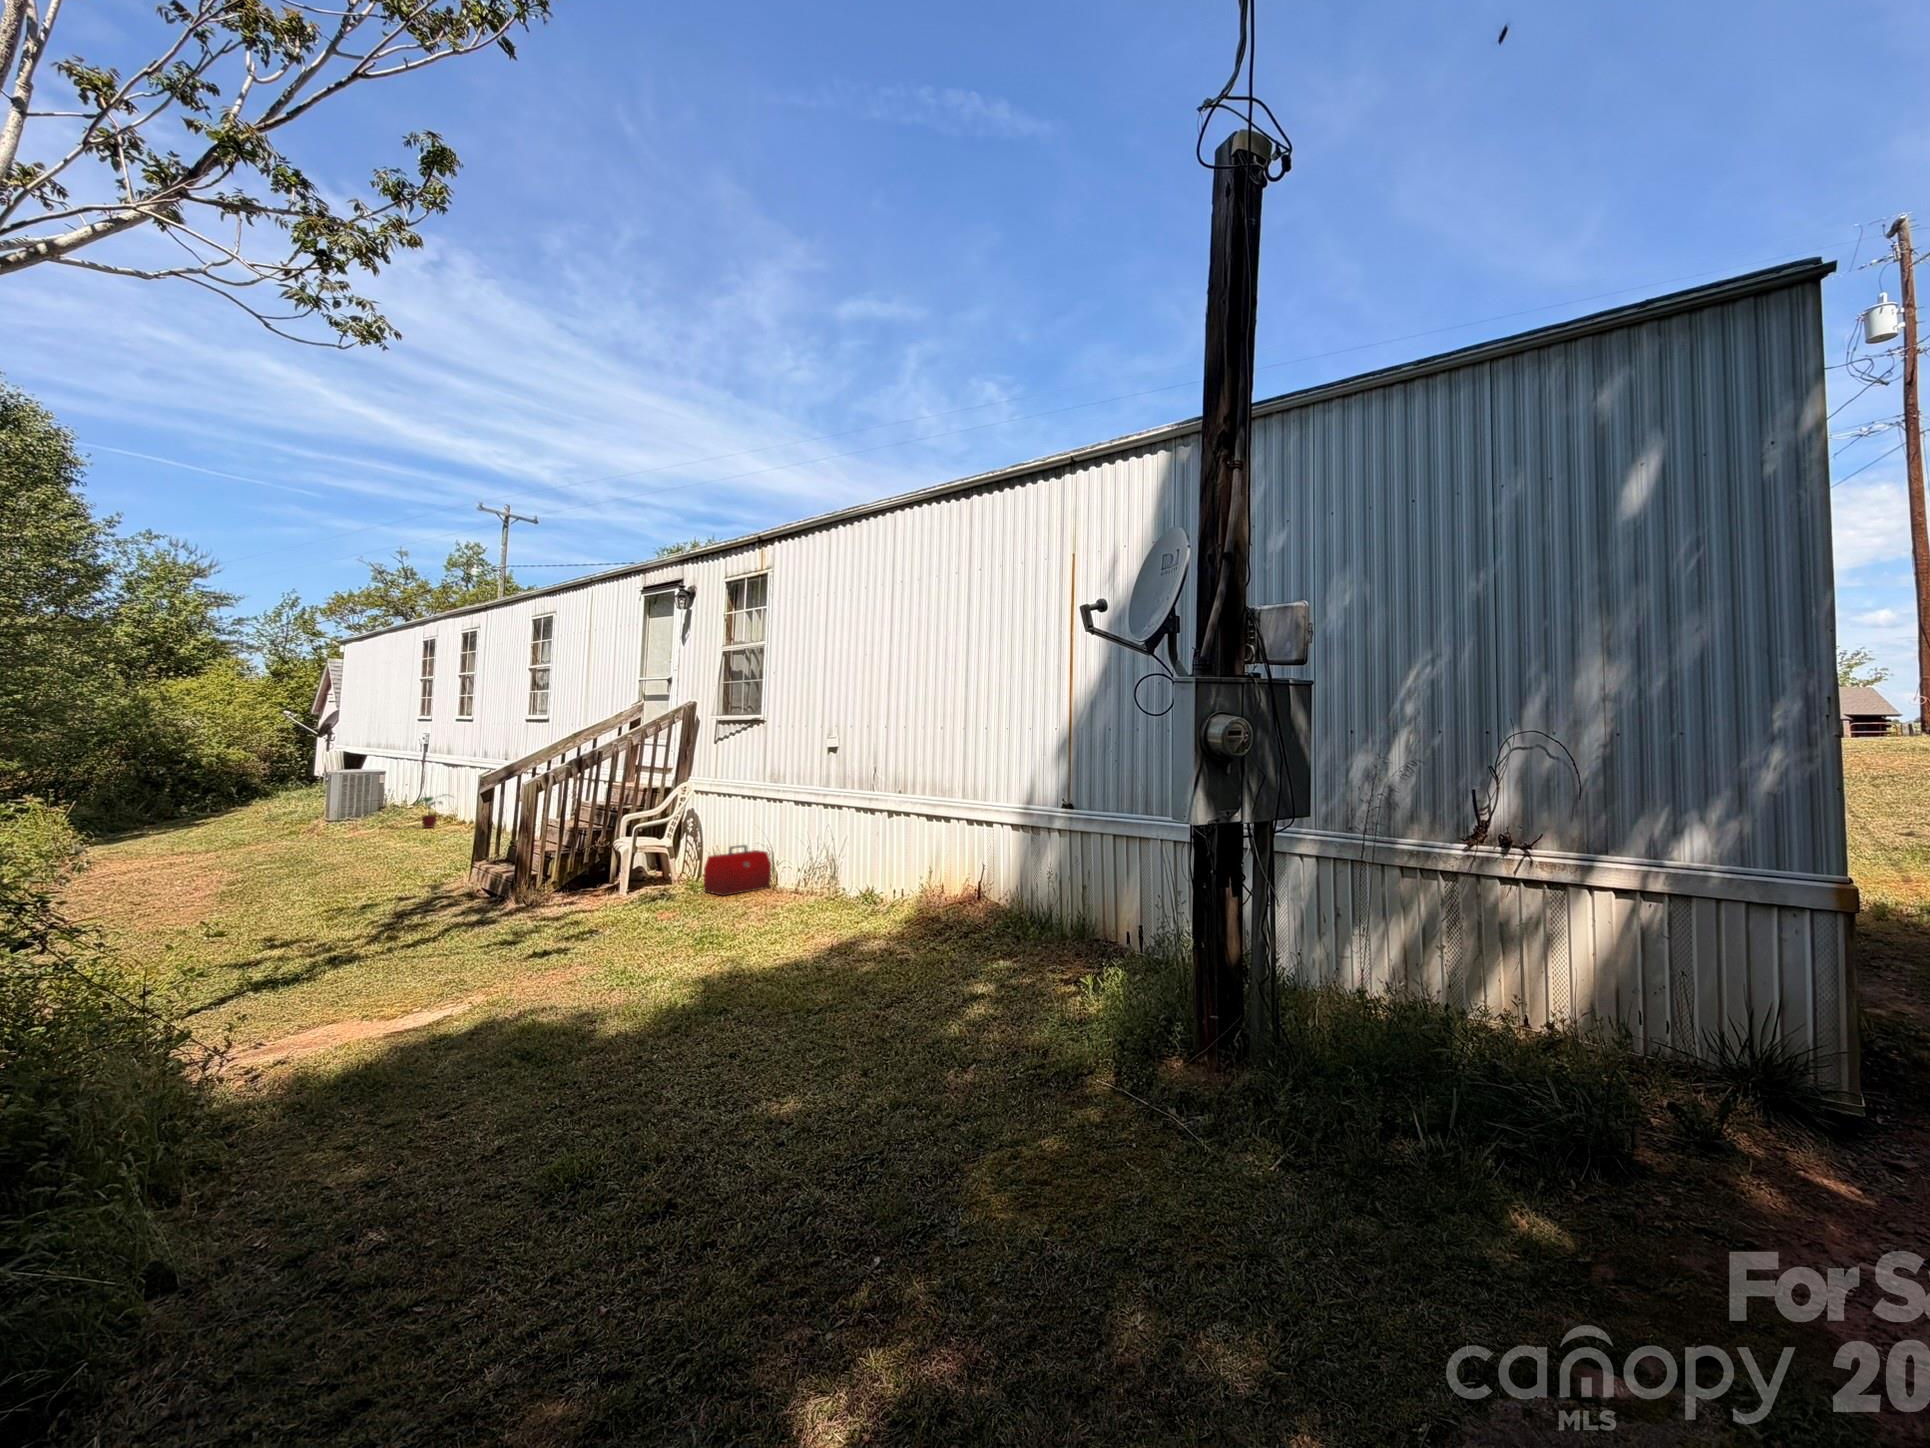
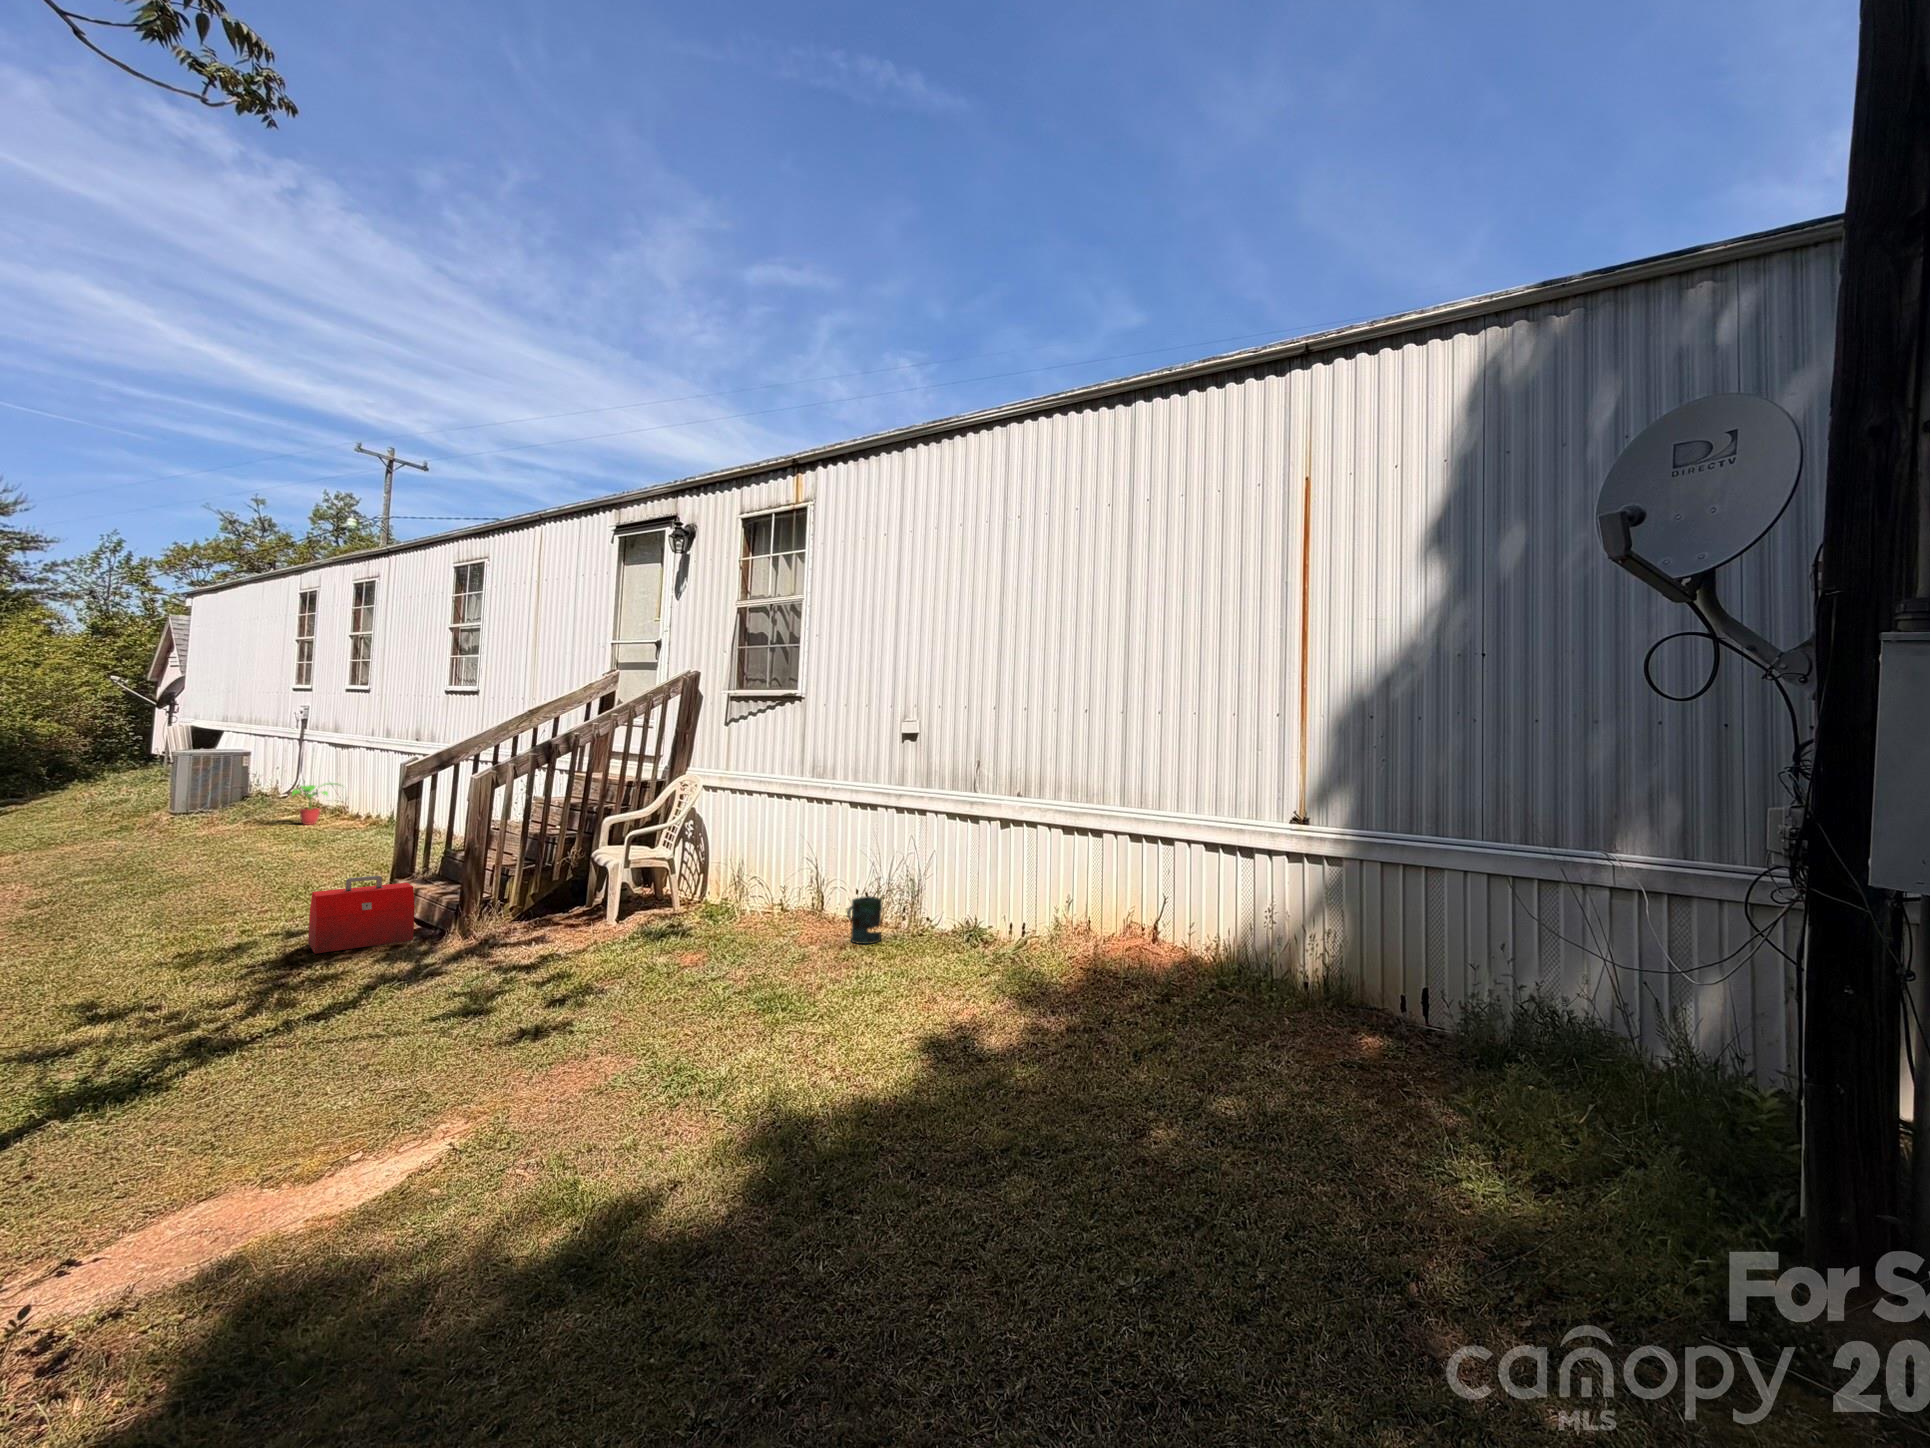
toolbox: present [704,845,771,896] -> present [308,876,415,954]
watering can: none [781,863,825,905] -> present [847,896,882,944]

